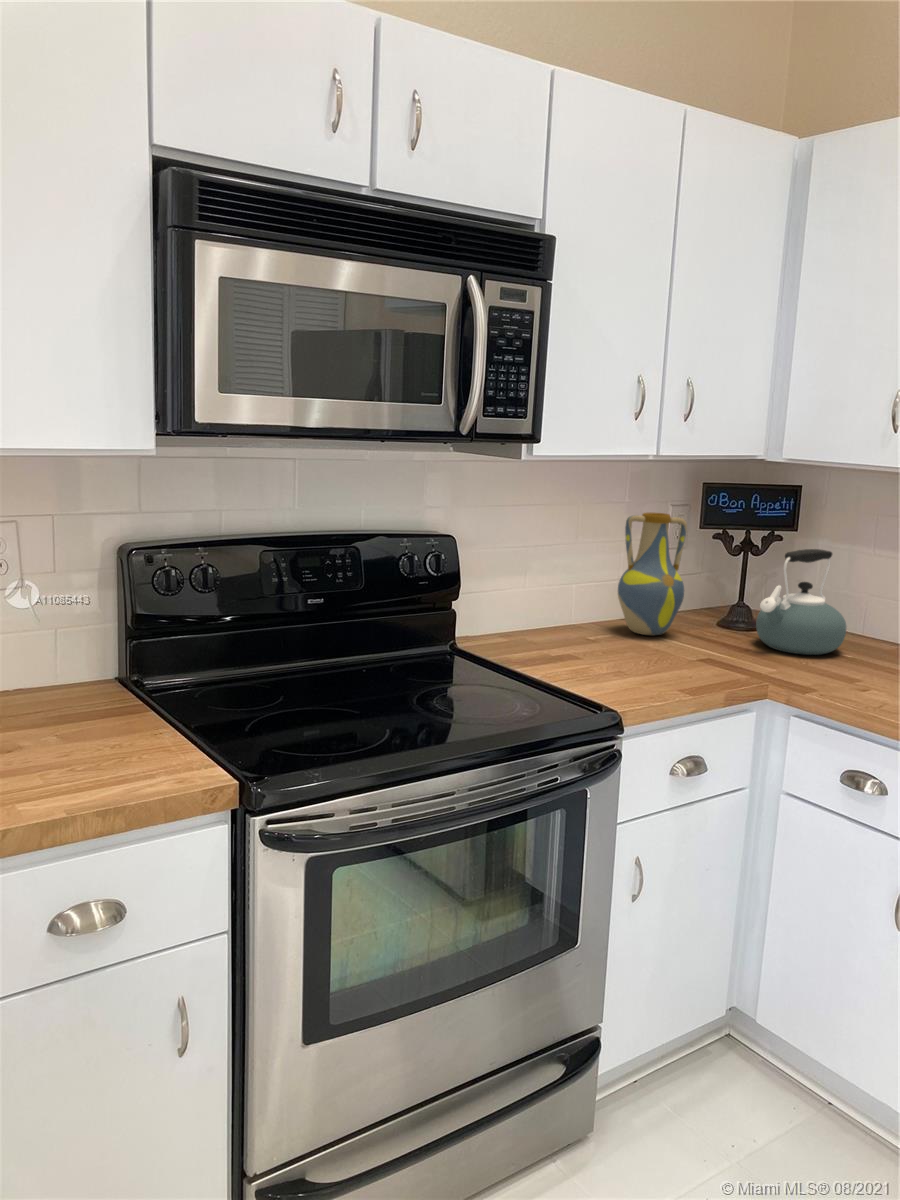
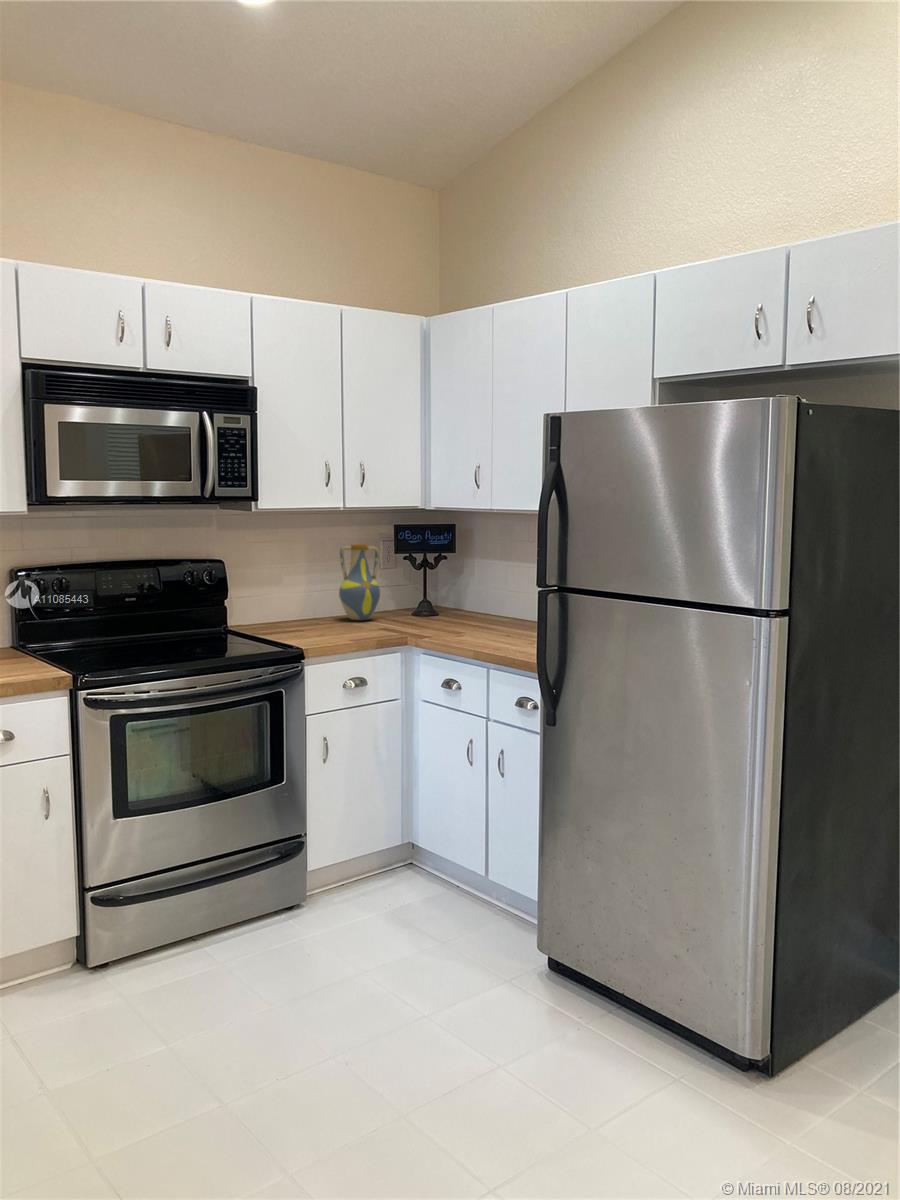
kettle: present [756,549,846,655] -> none [419,561,476,625]

